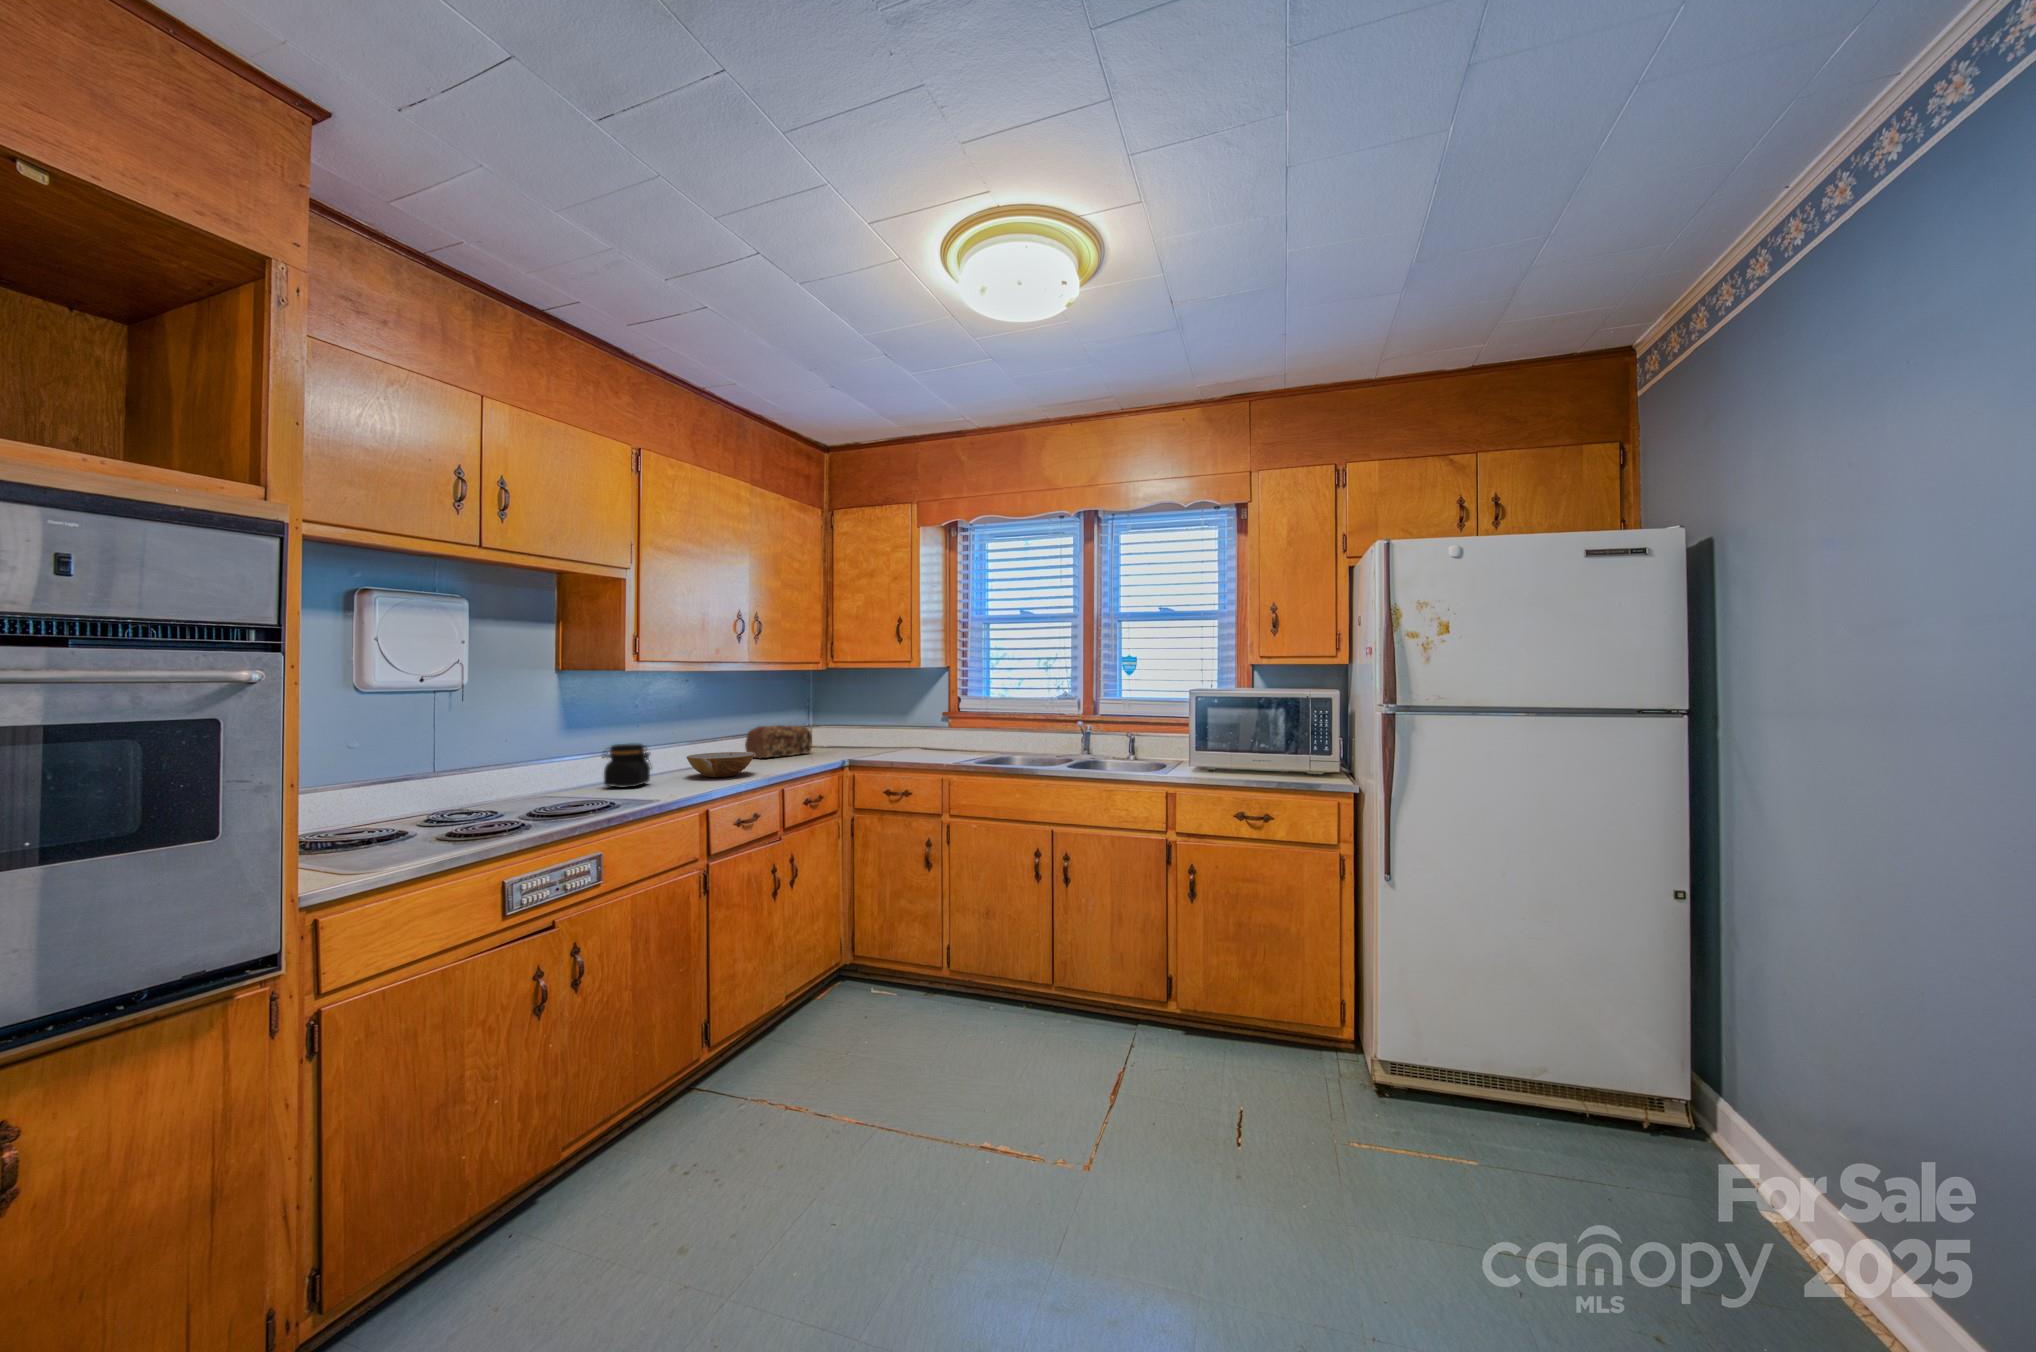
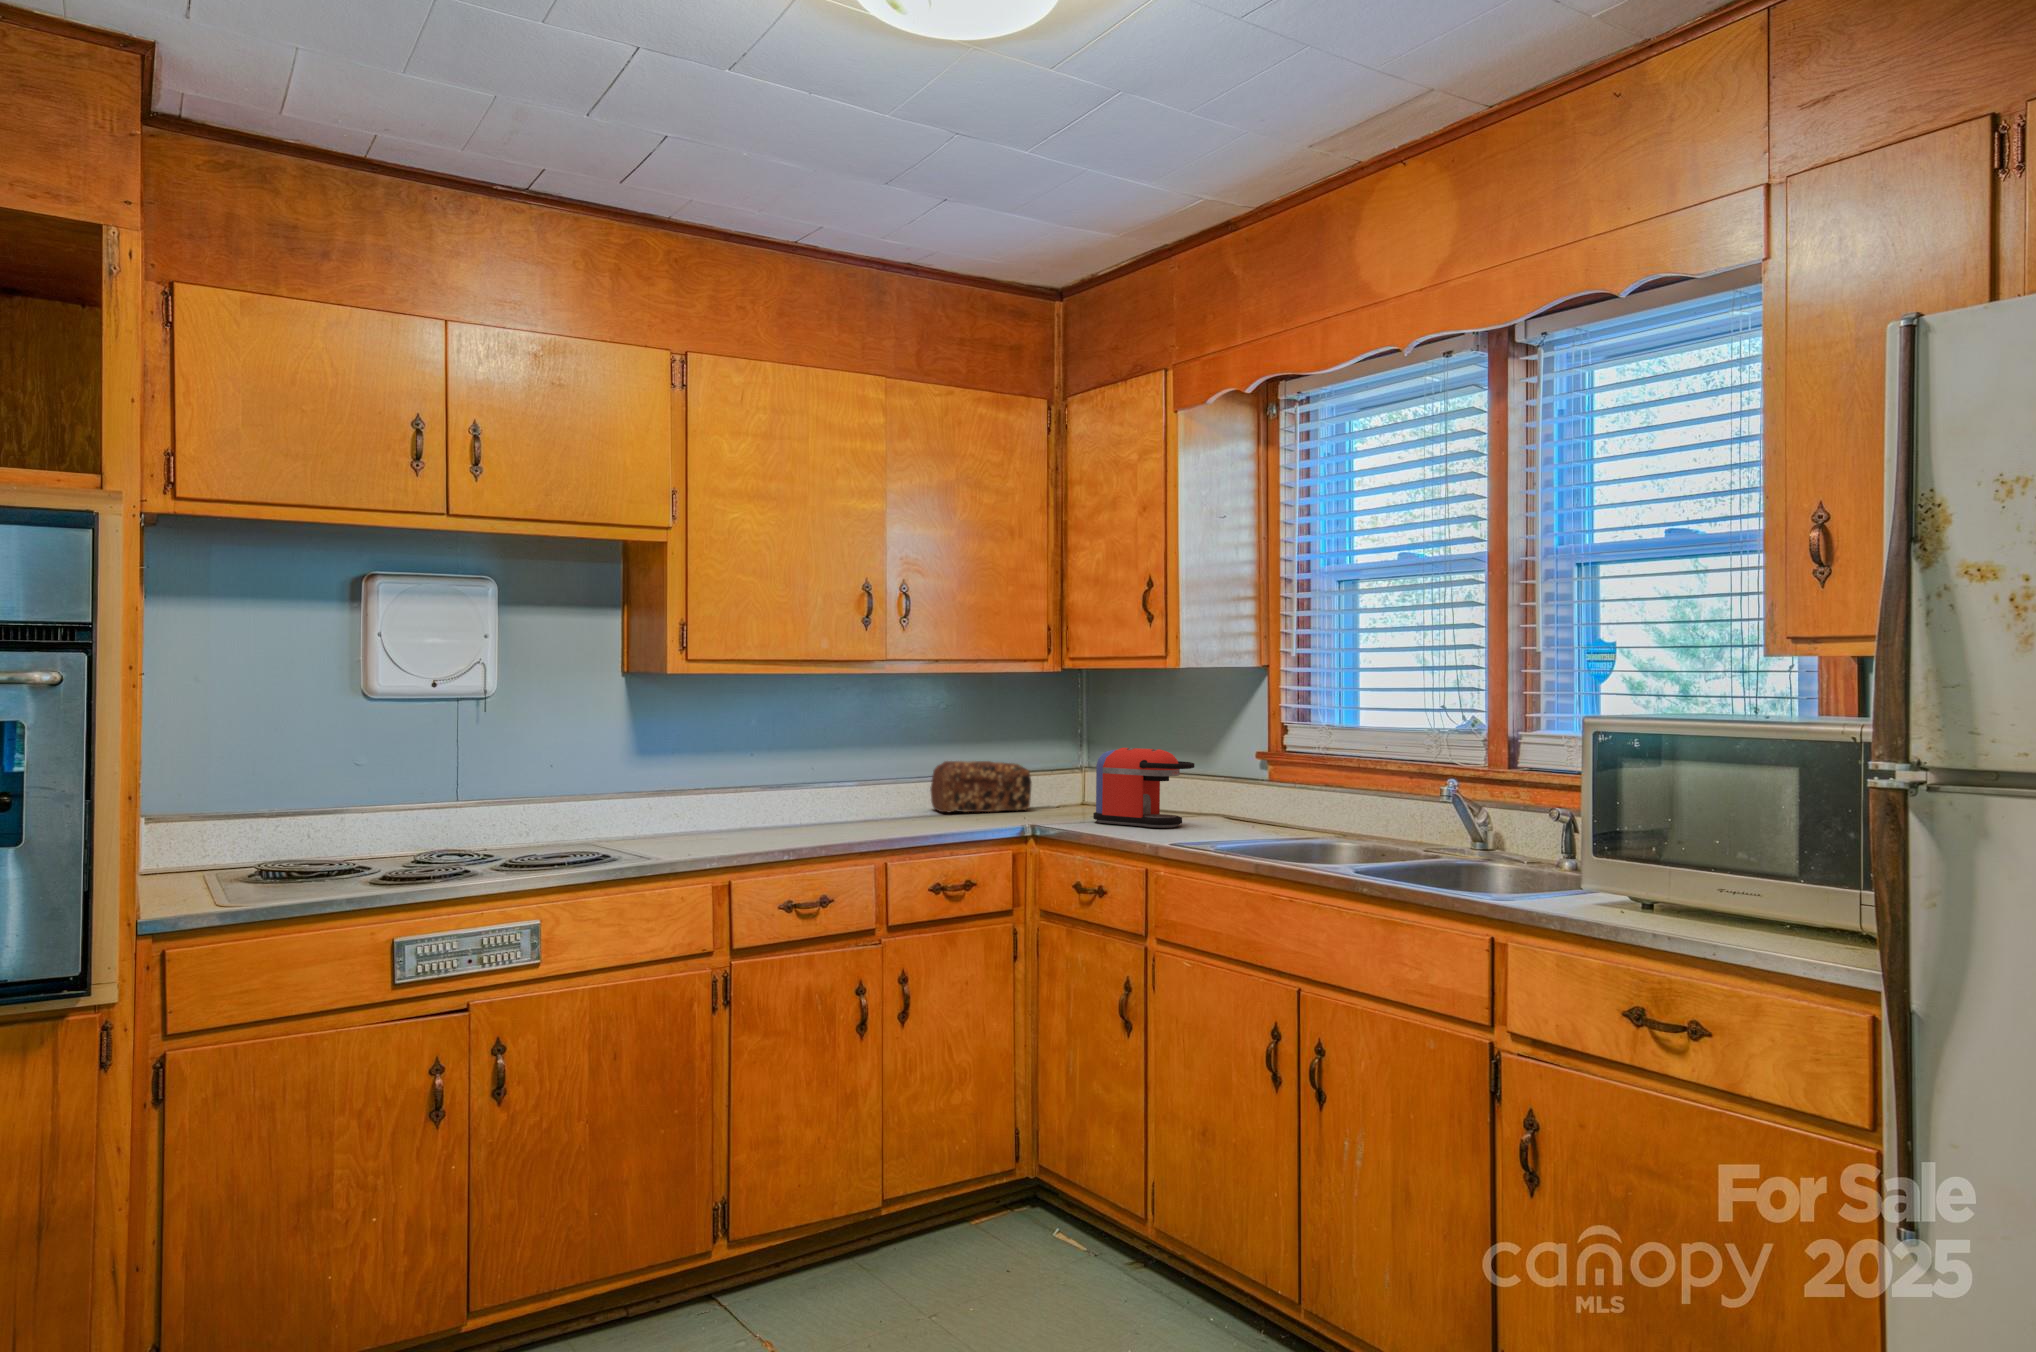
coffee maker: none [866,712,928,756] -> present [1093,748,1195,828]
jar: present [602,744,651,787] -> none [657,777,720,838]
bowl: present [686,752,754,777] -> none [777,798,874,836]

